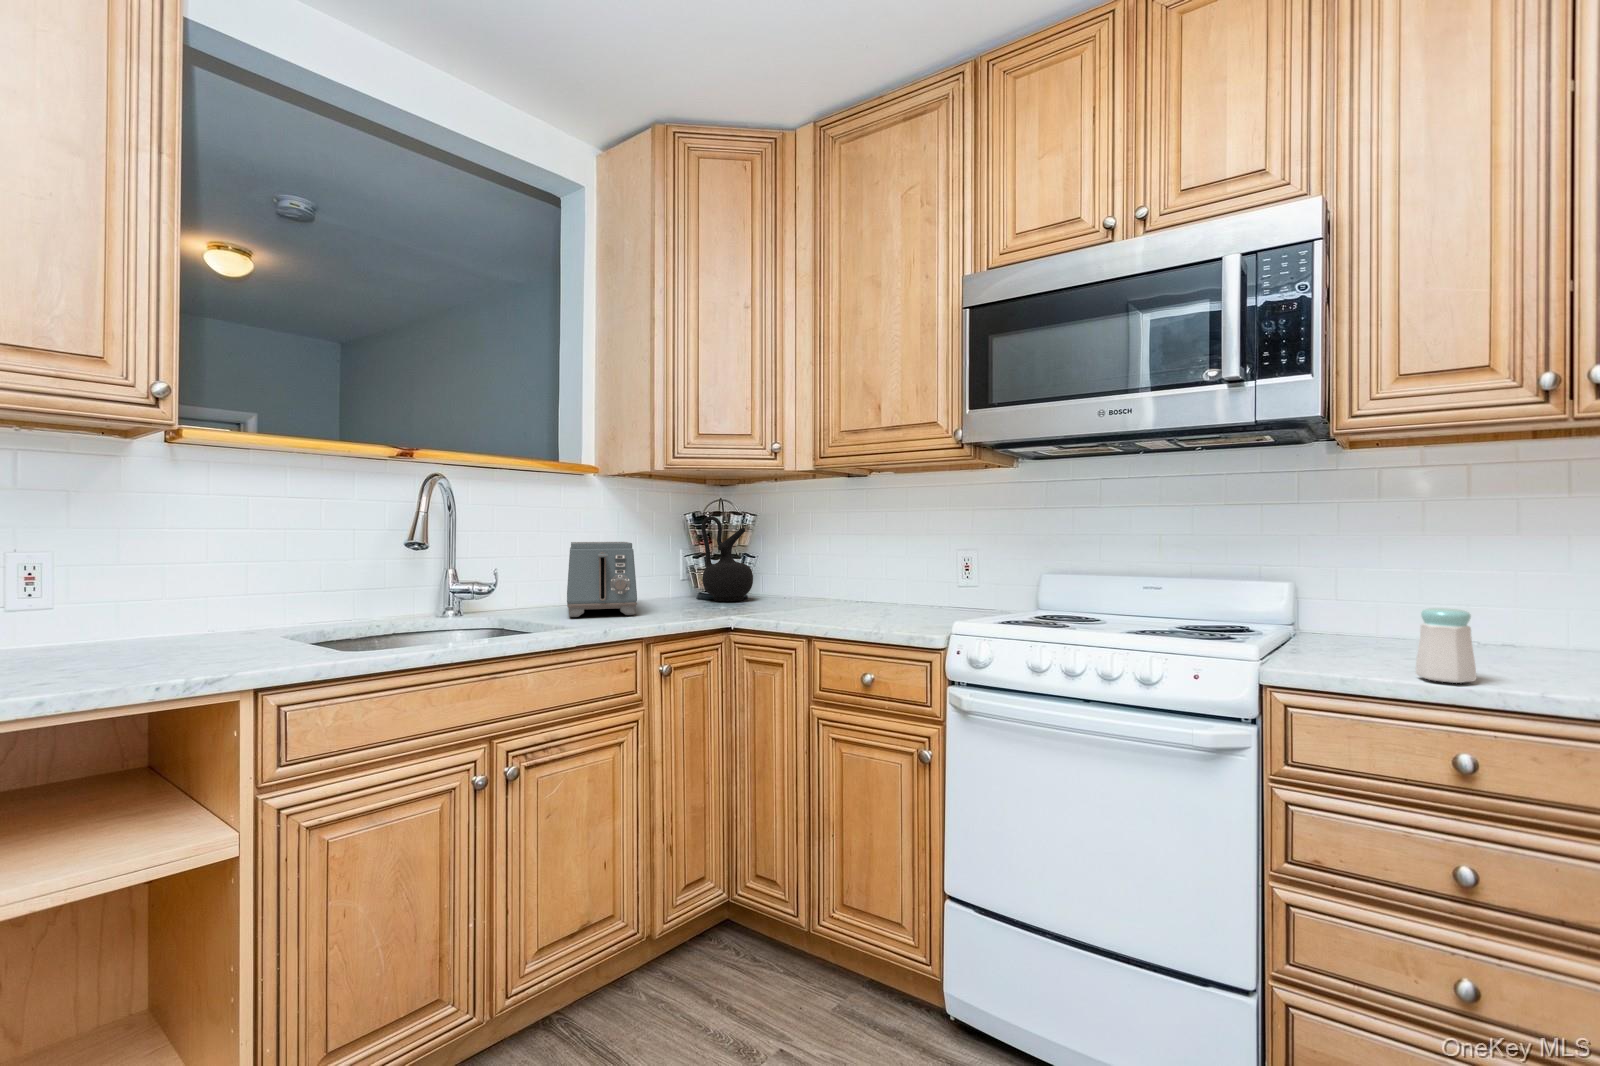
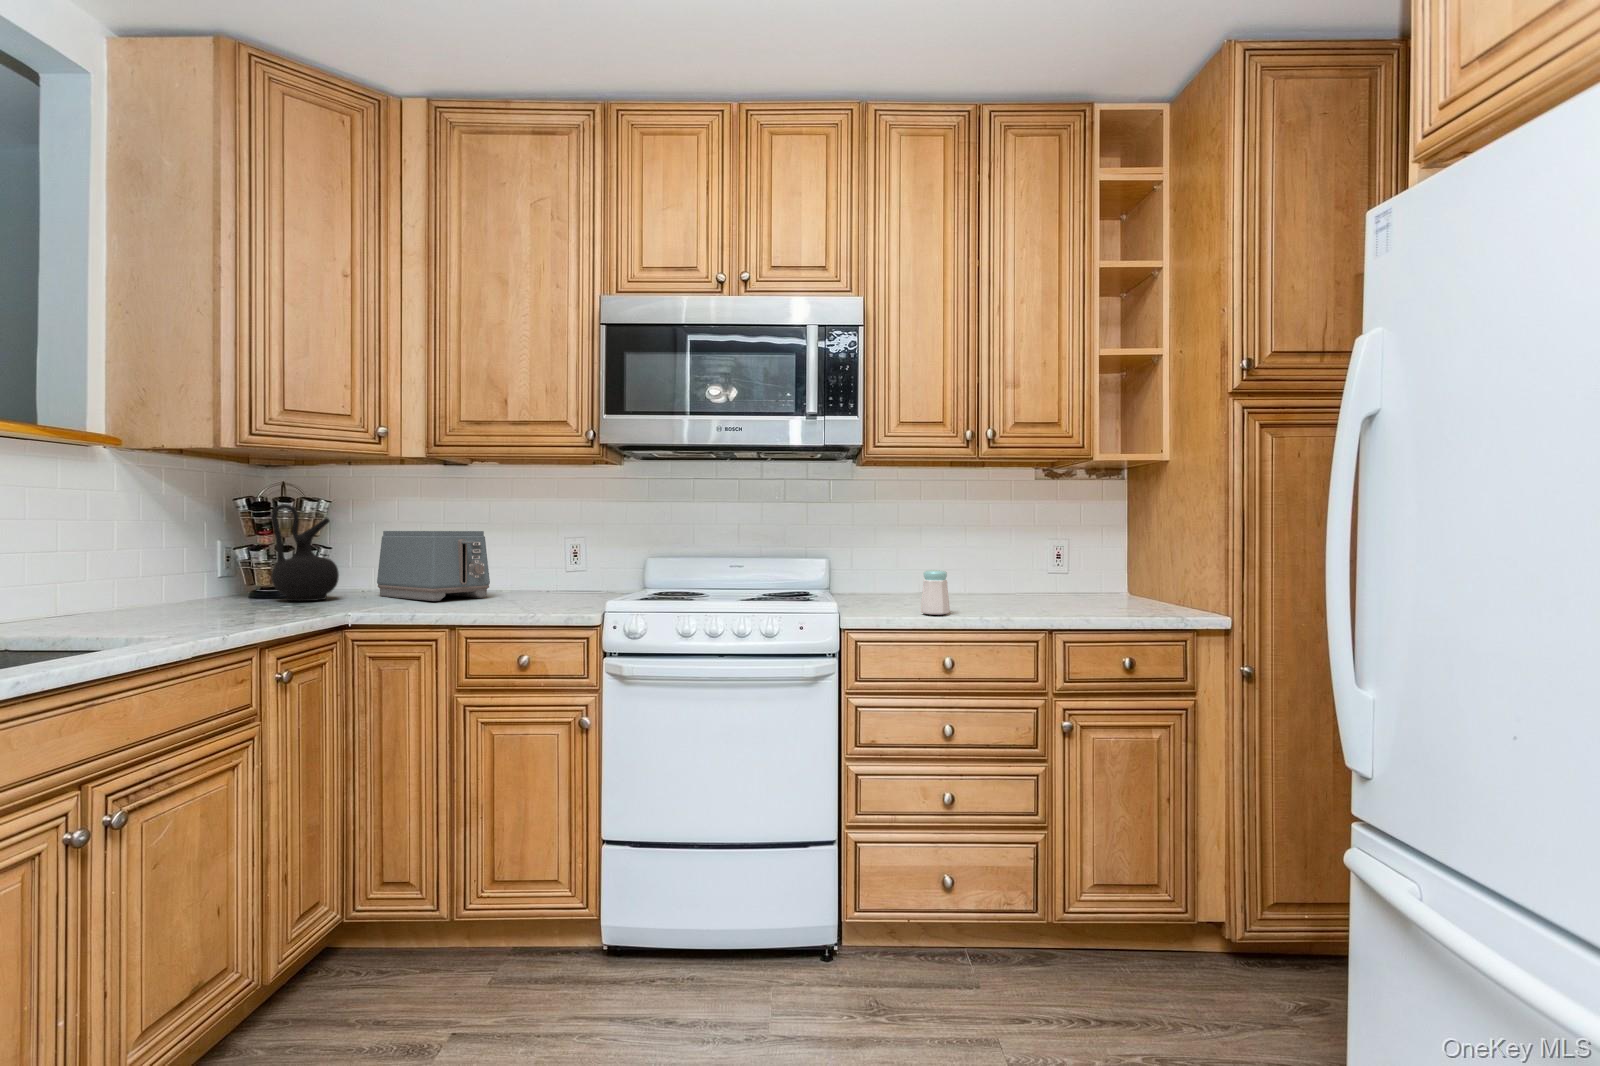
toaster: present [567,542,637,617] -> present [377,531,490,601]

